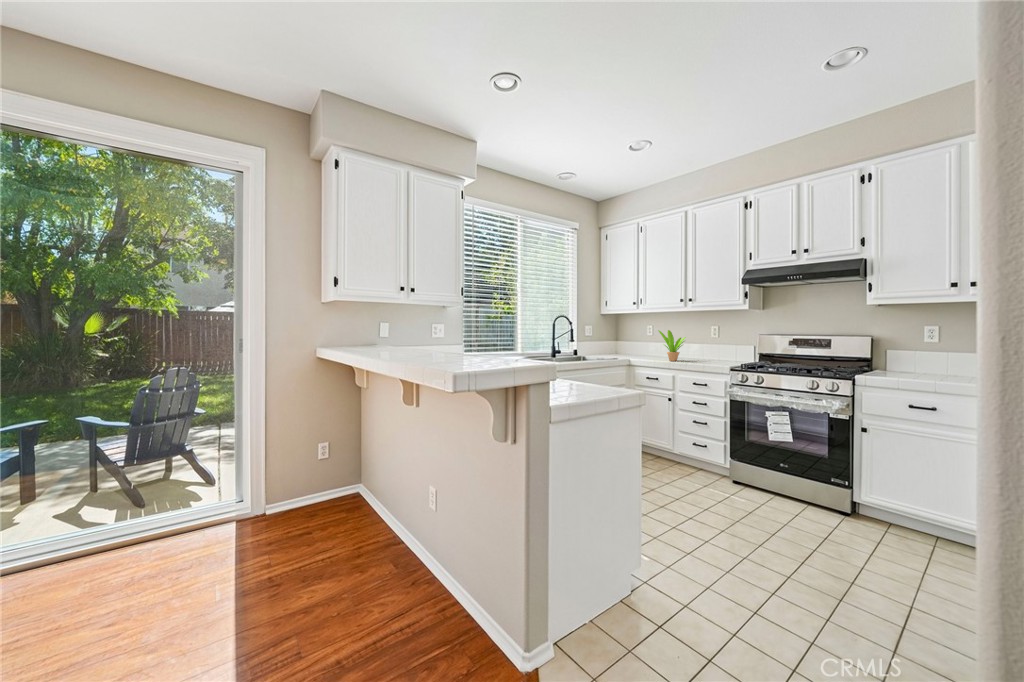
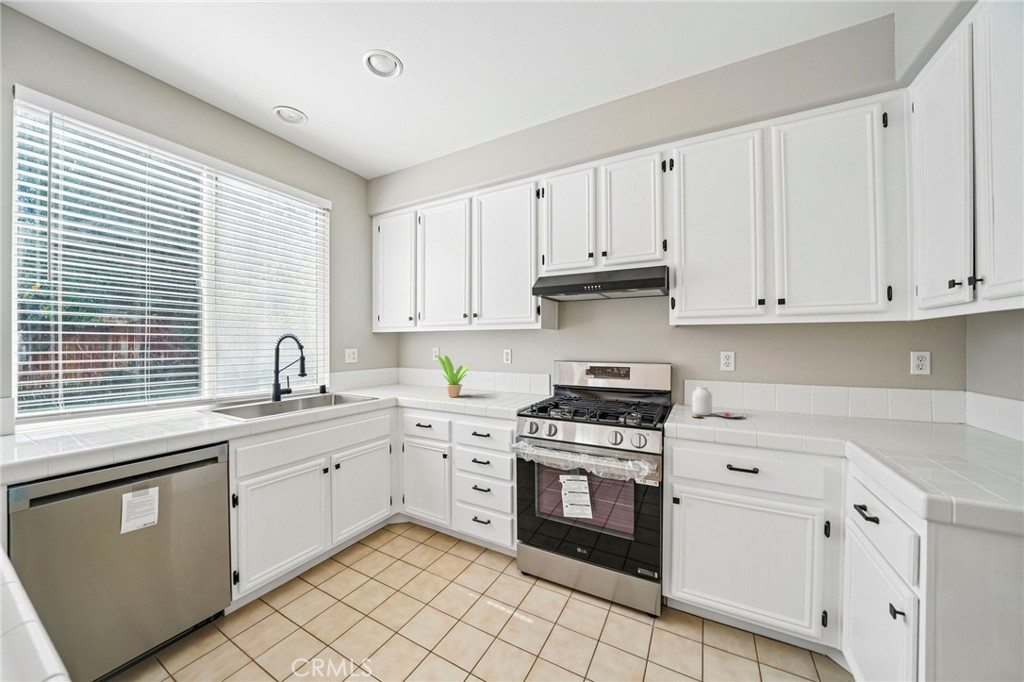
jar: none [884,351,935,375] -> present [692,386,742,418]

